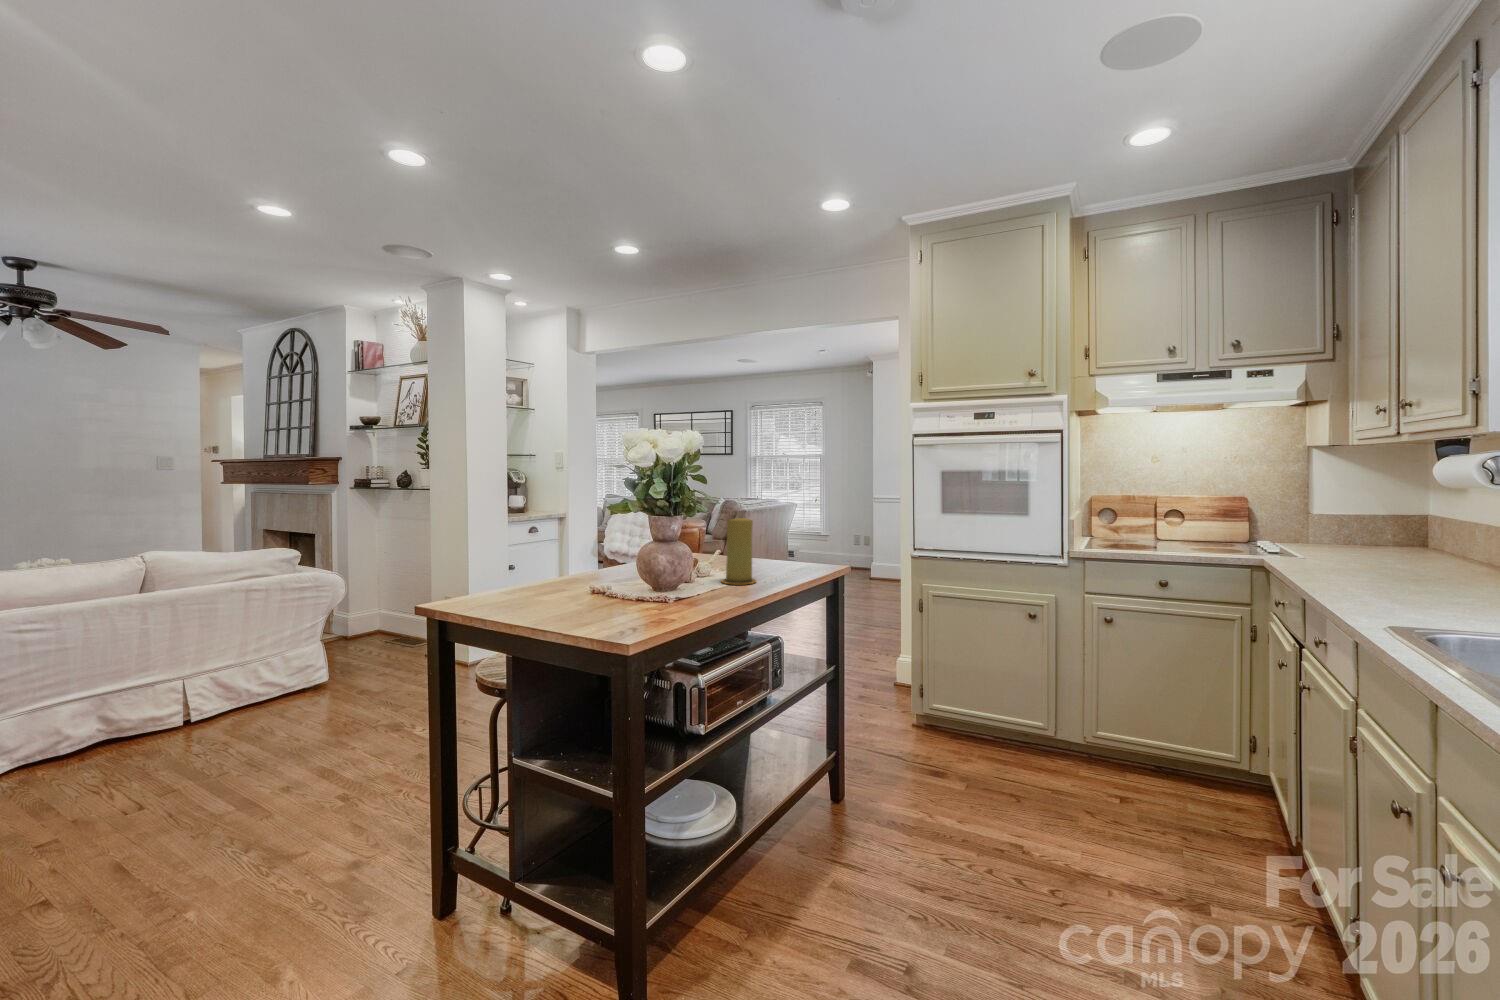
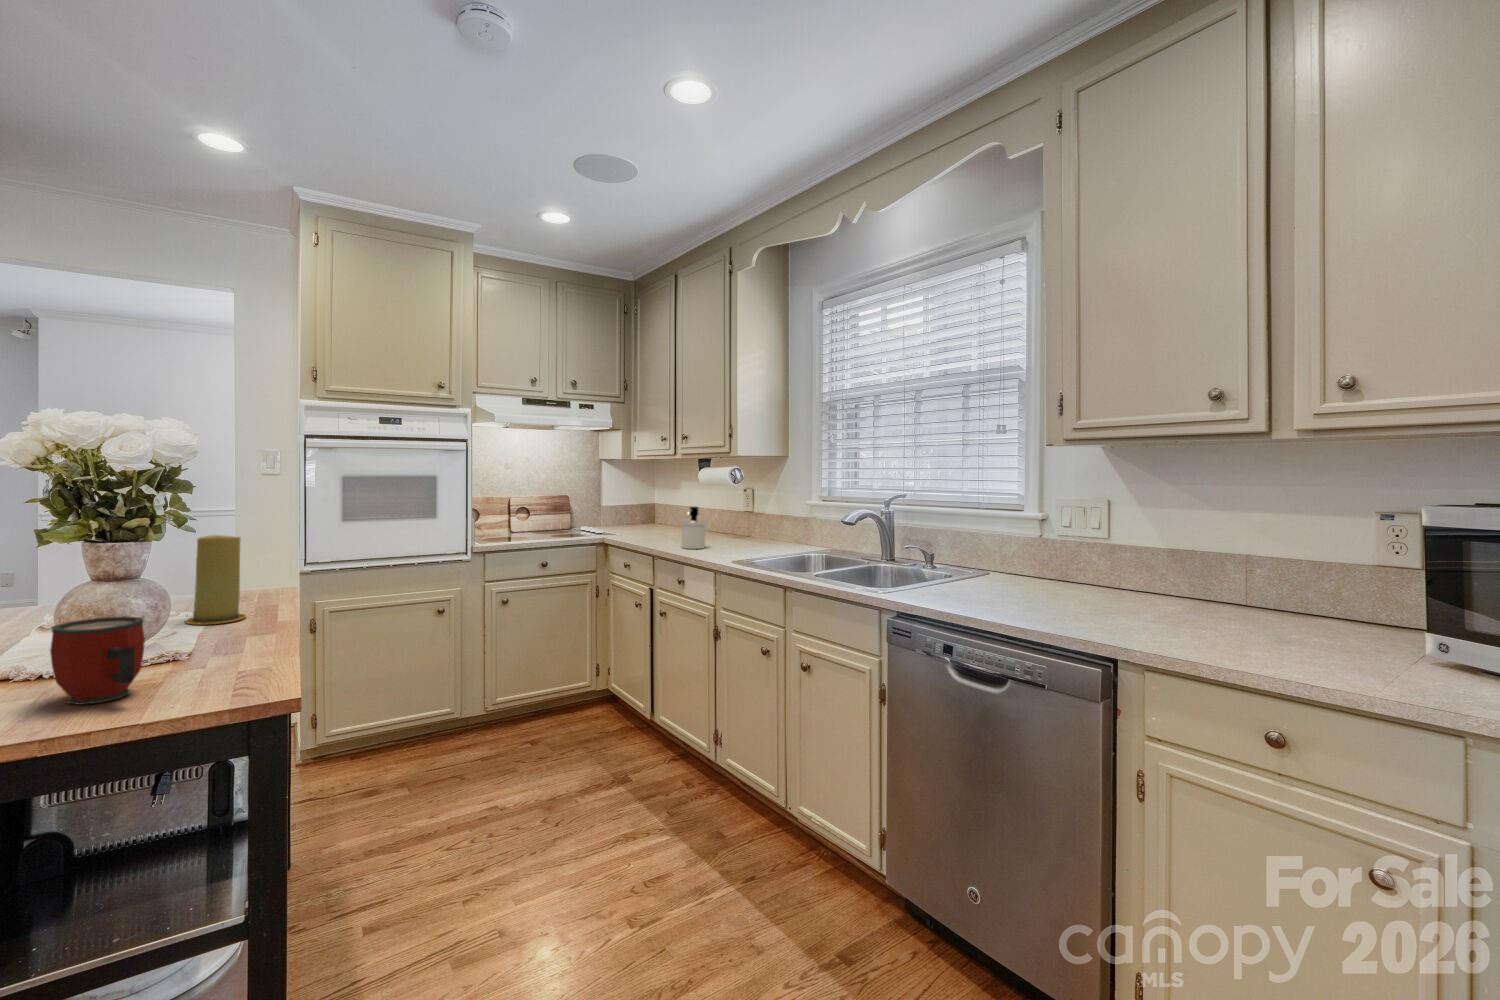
soap dispenser: none [1379,515,1443,590] -> present [681,507,706,549]
mug: none [568,563,612,616] -> present [50,616,145,705]

